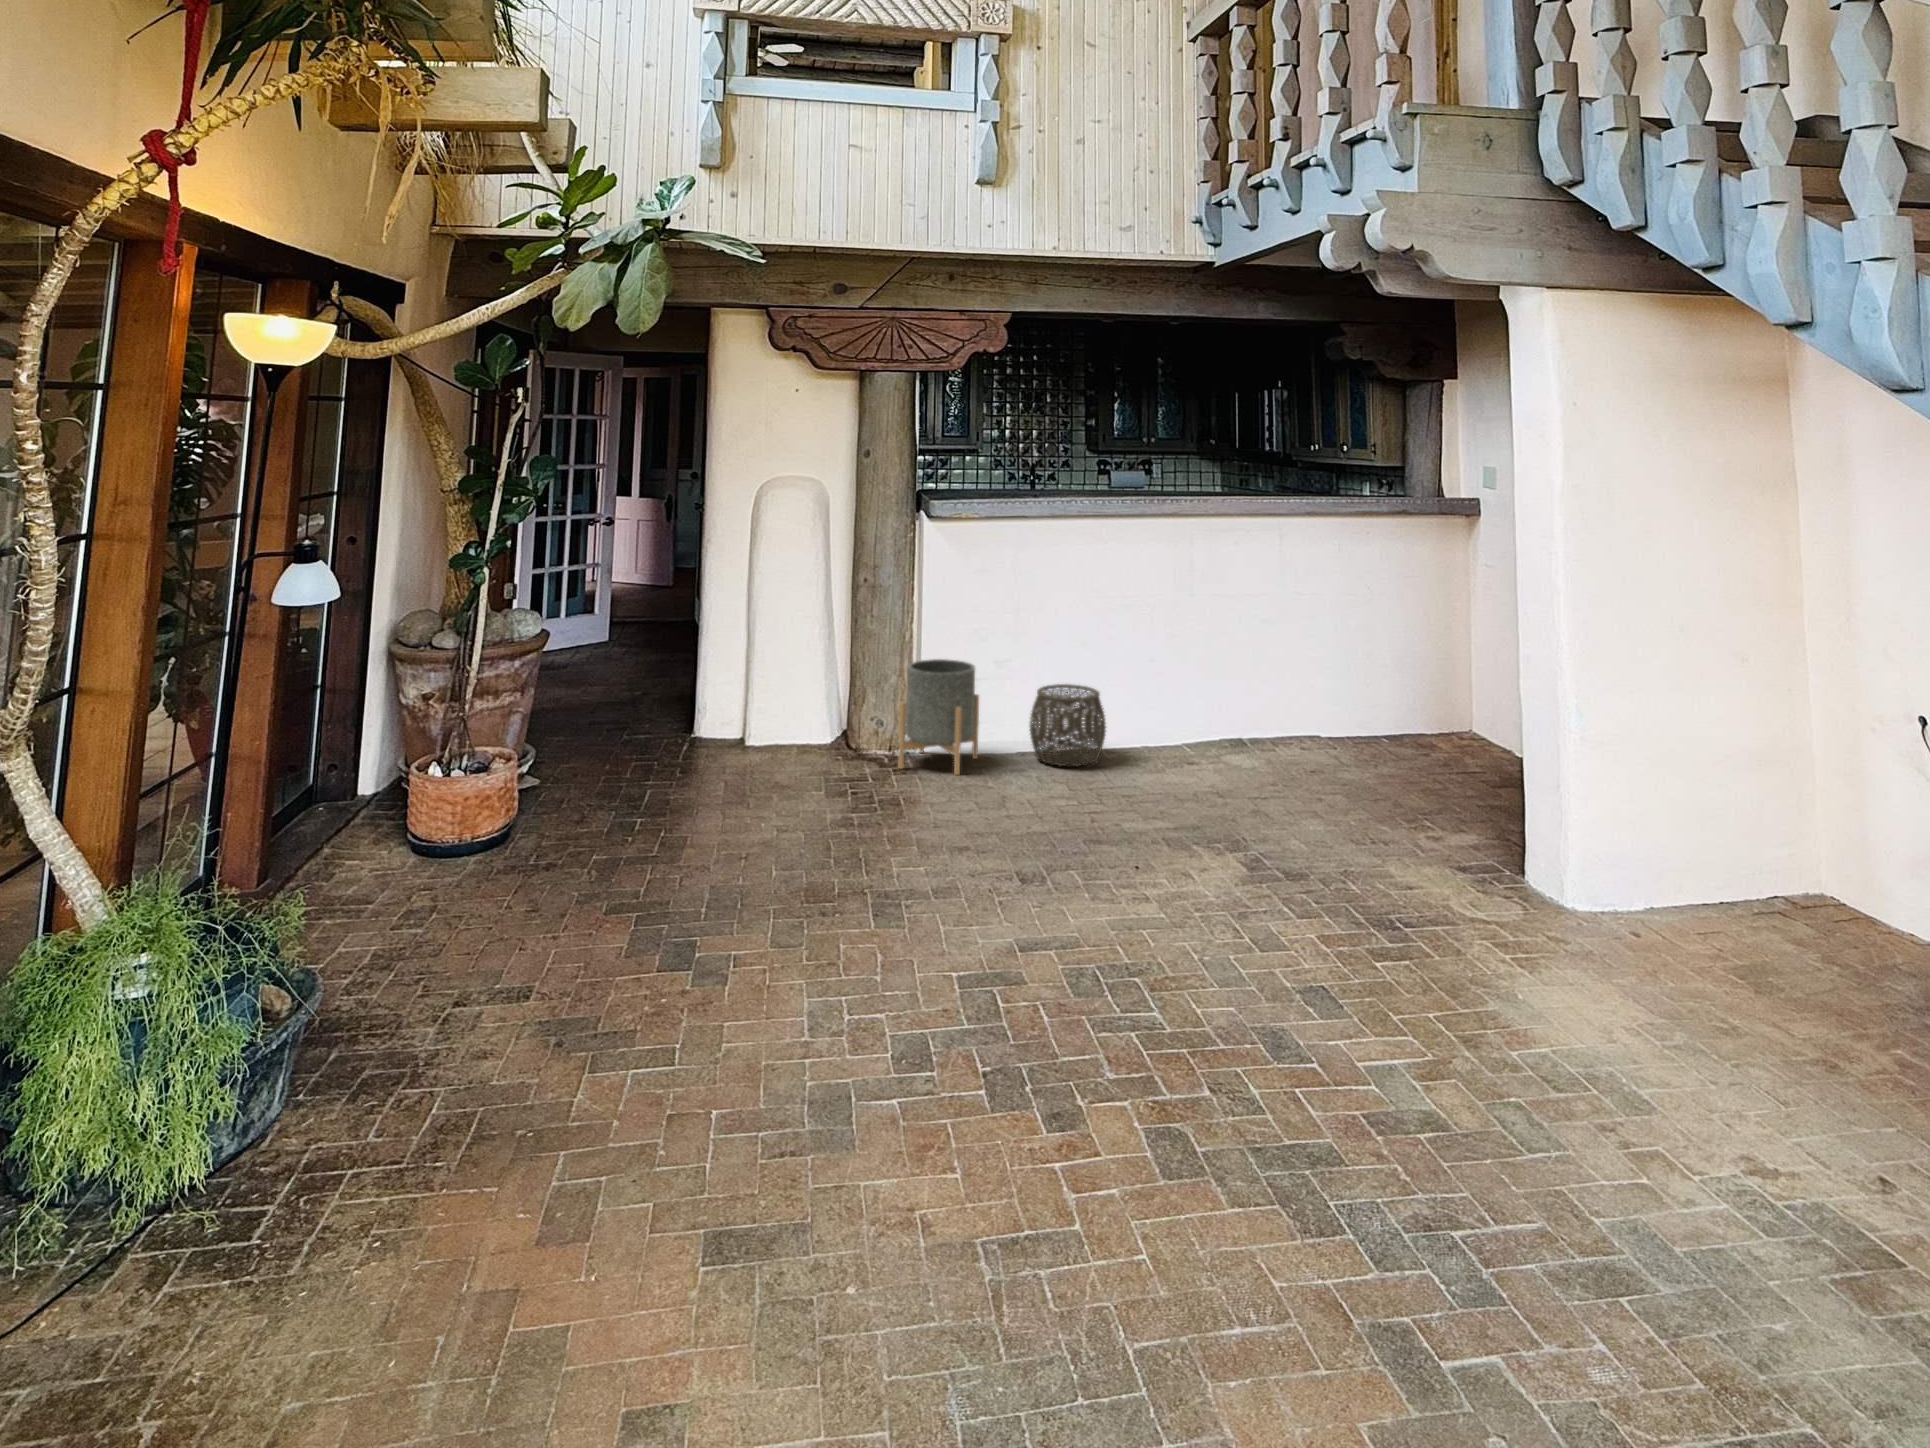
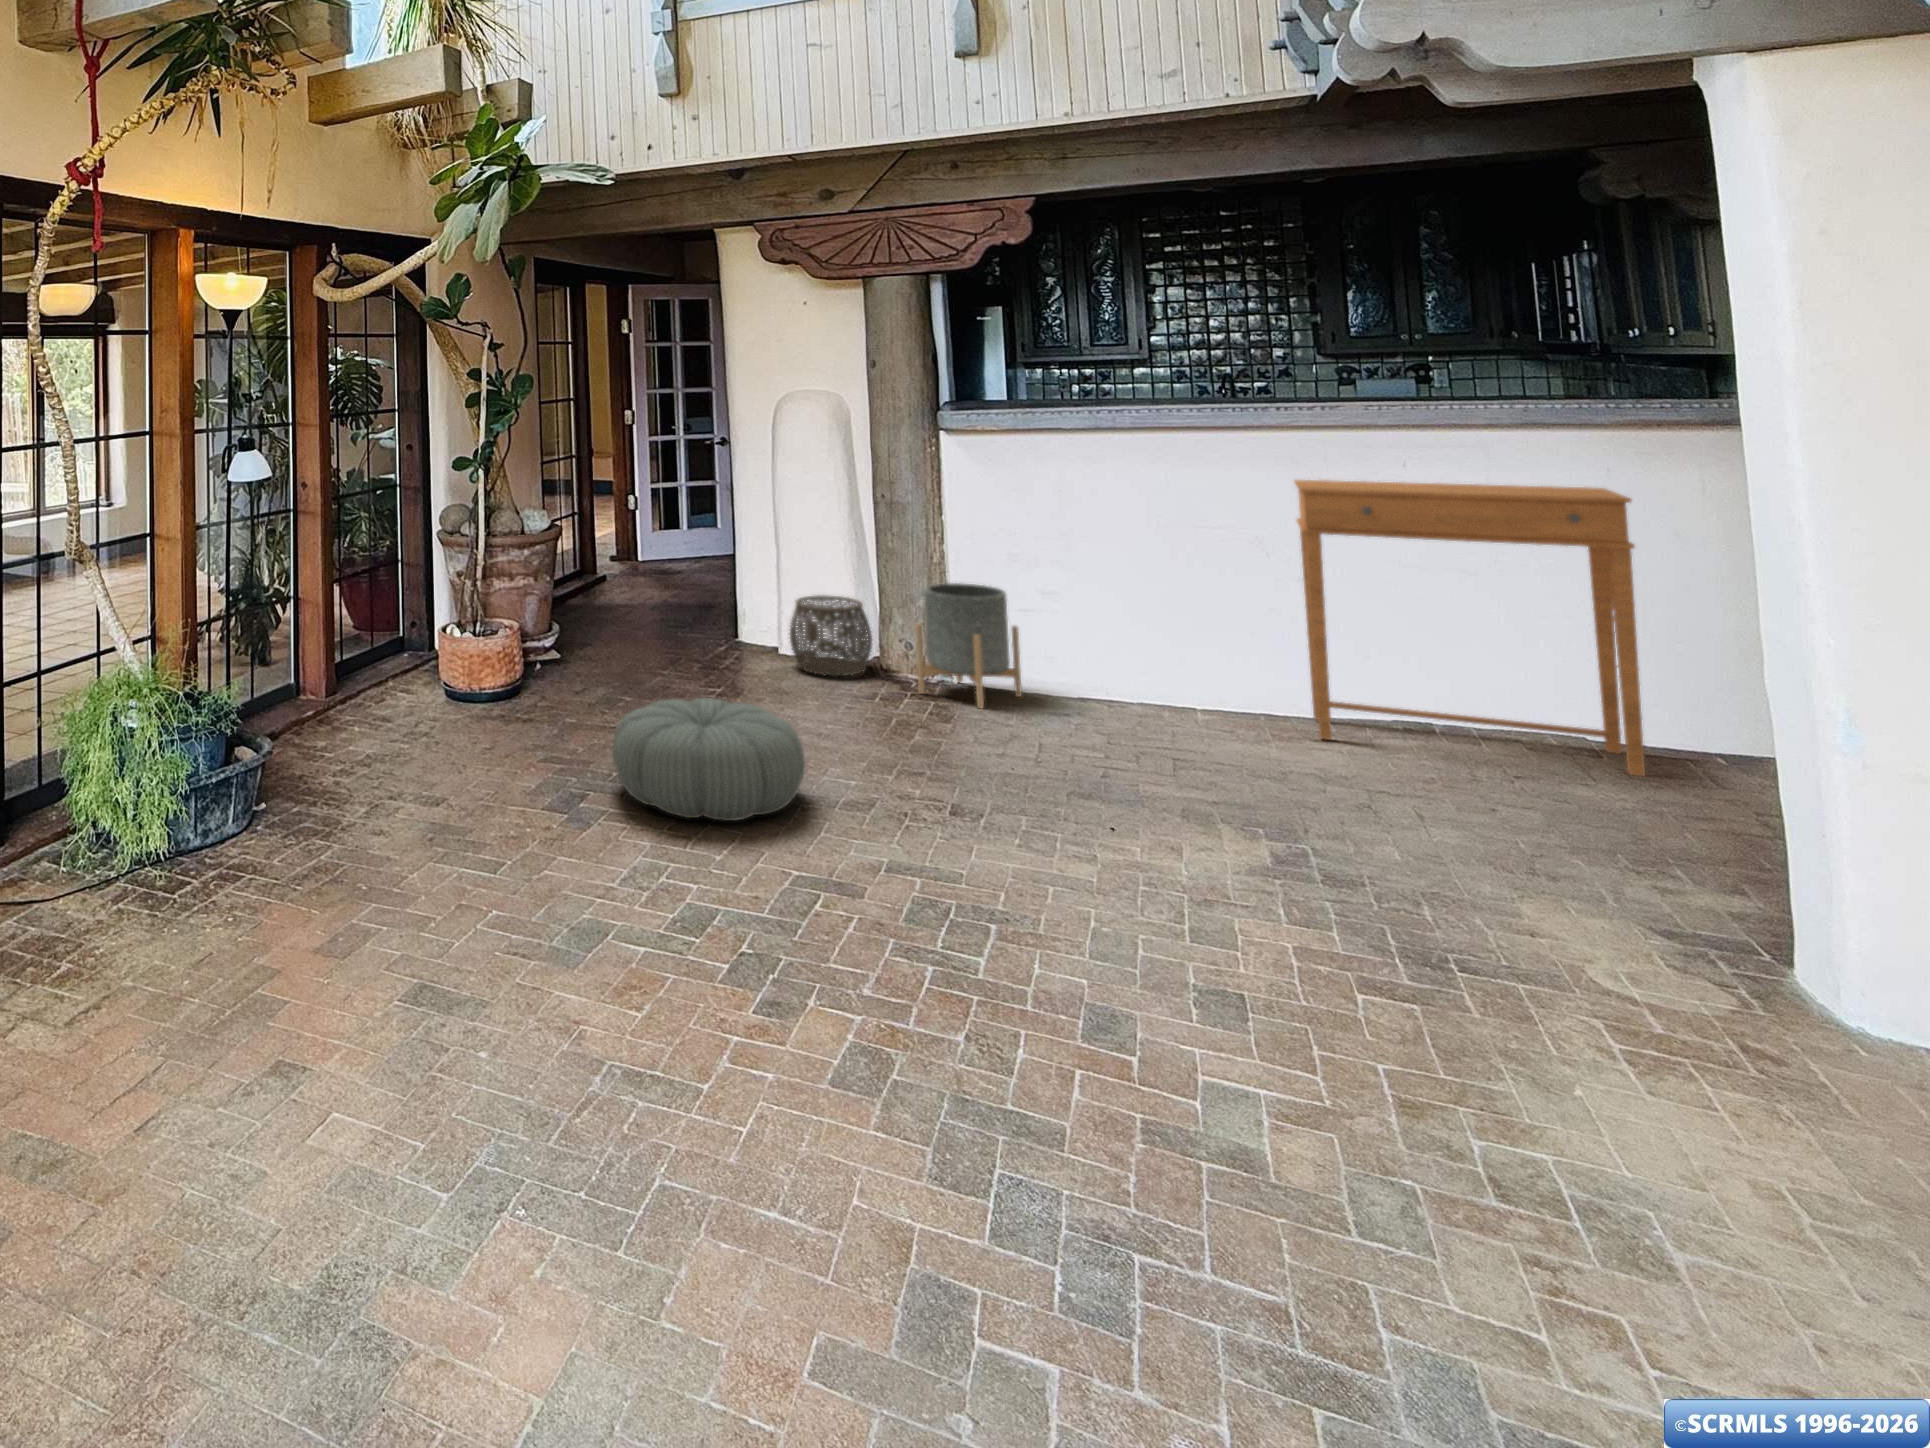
side table: none [1173,557,1367,761] -> present [1294,480,1645,776]
woven basket: present [1030,684,1106,767] -> present [790,595,873,676]
pouf: none [714,811,912,946] -> present [612,698,805,821]

